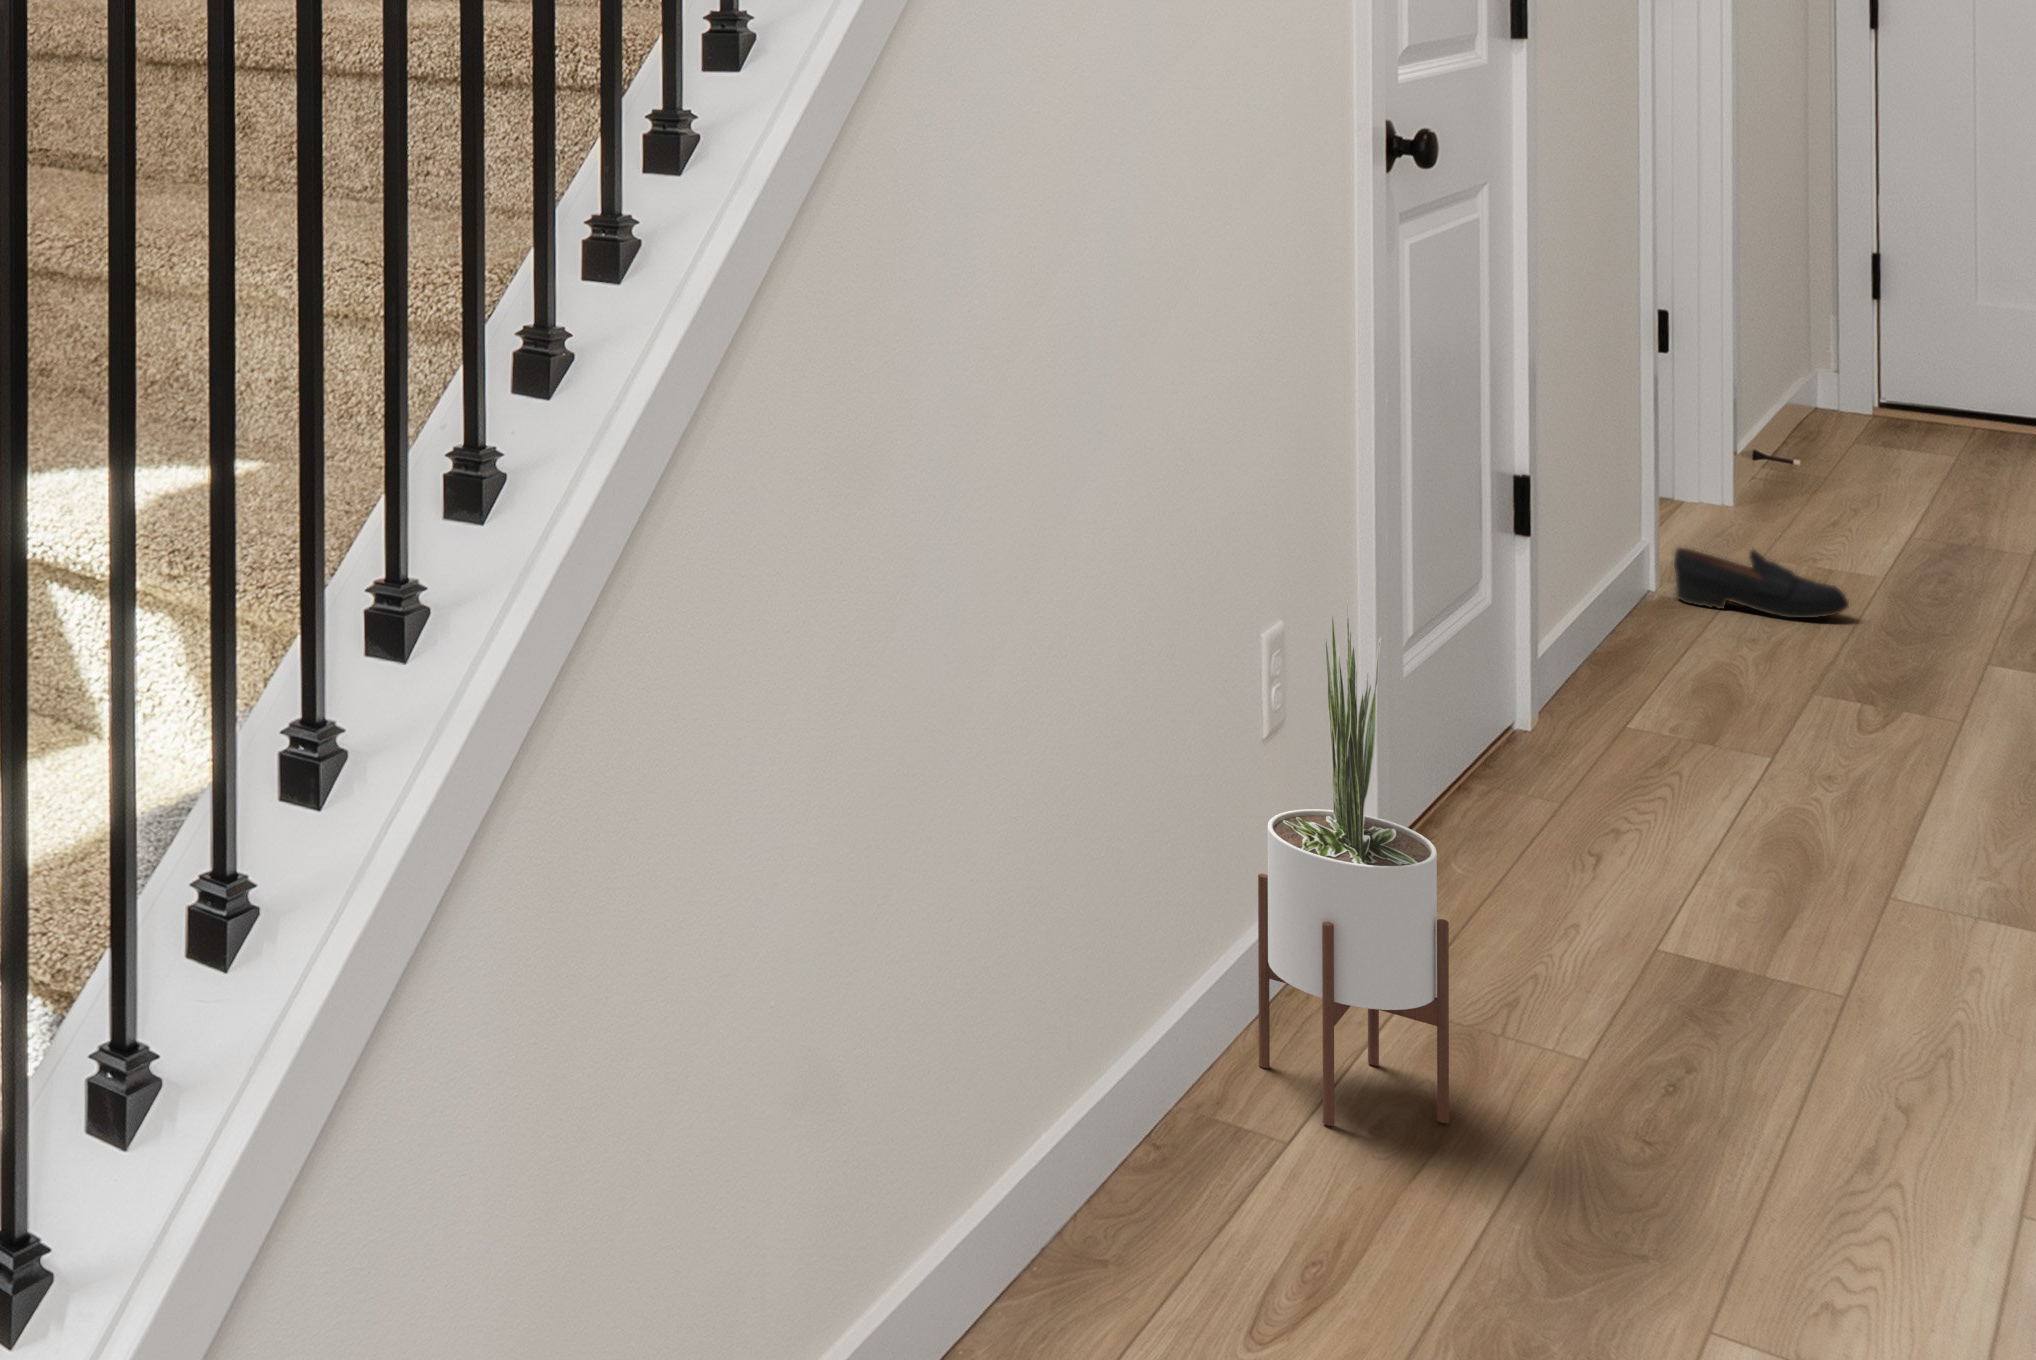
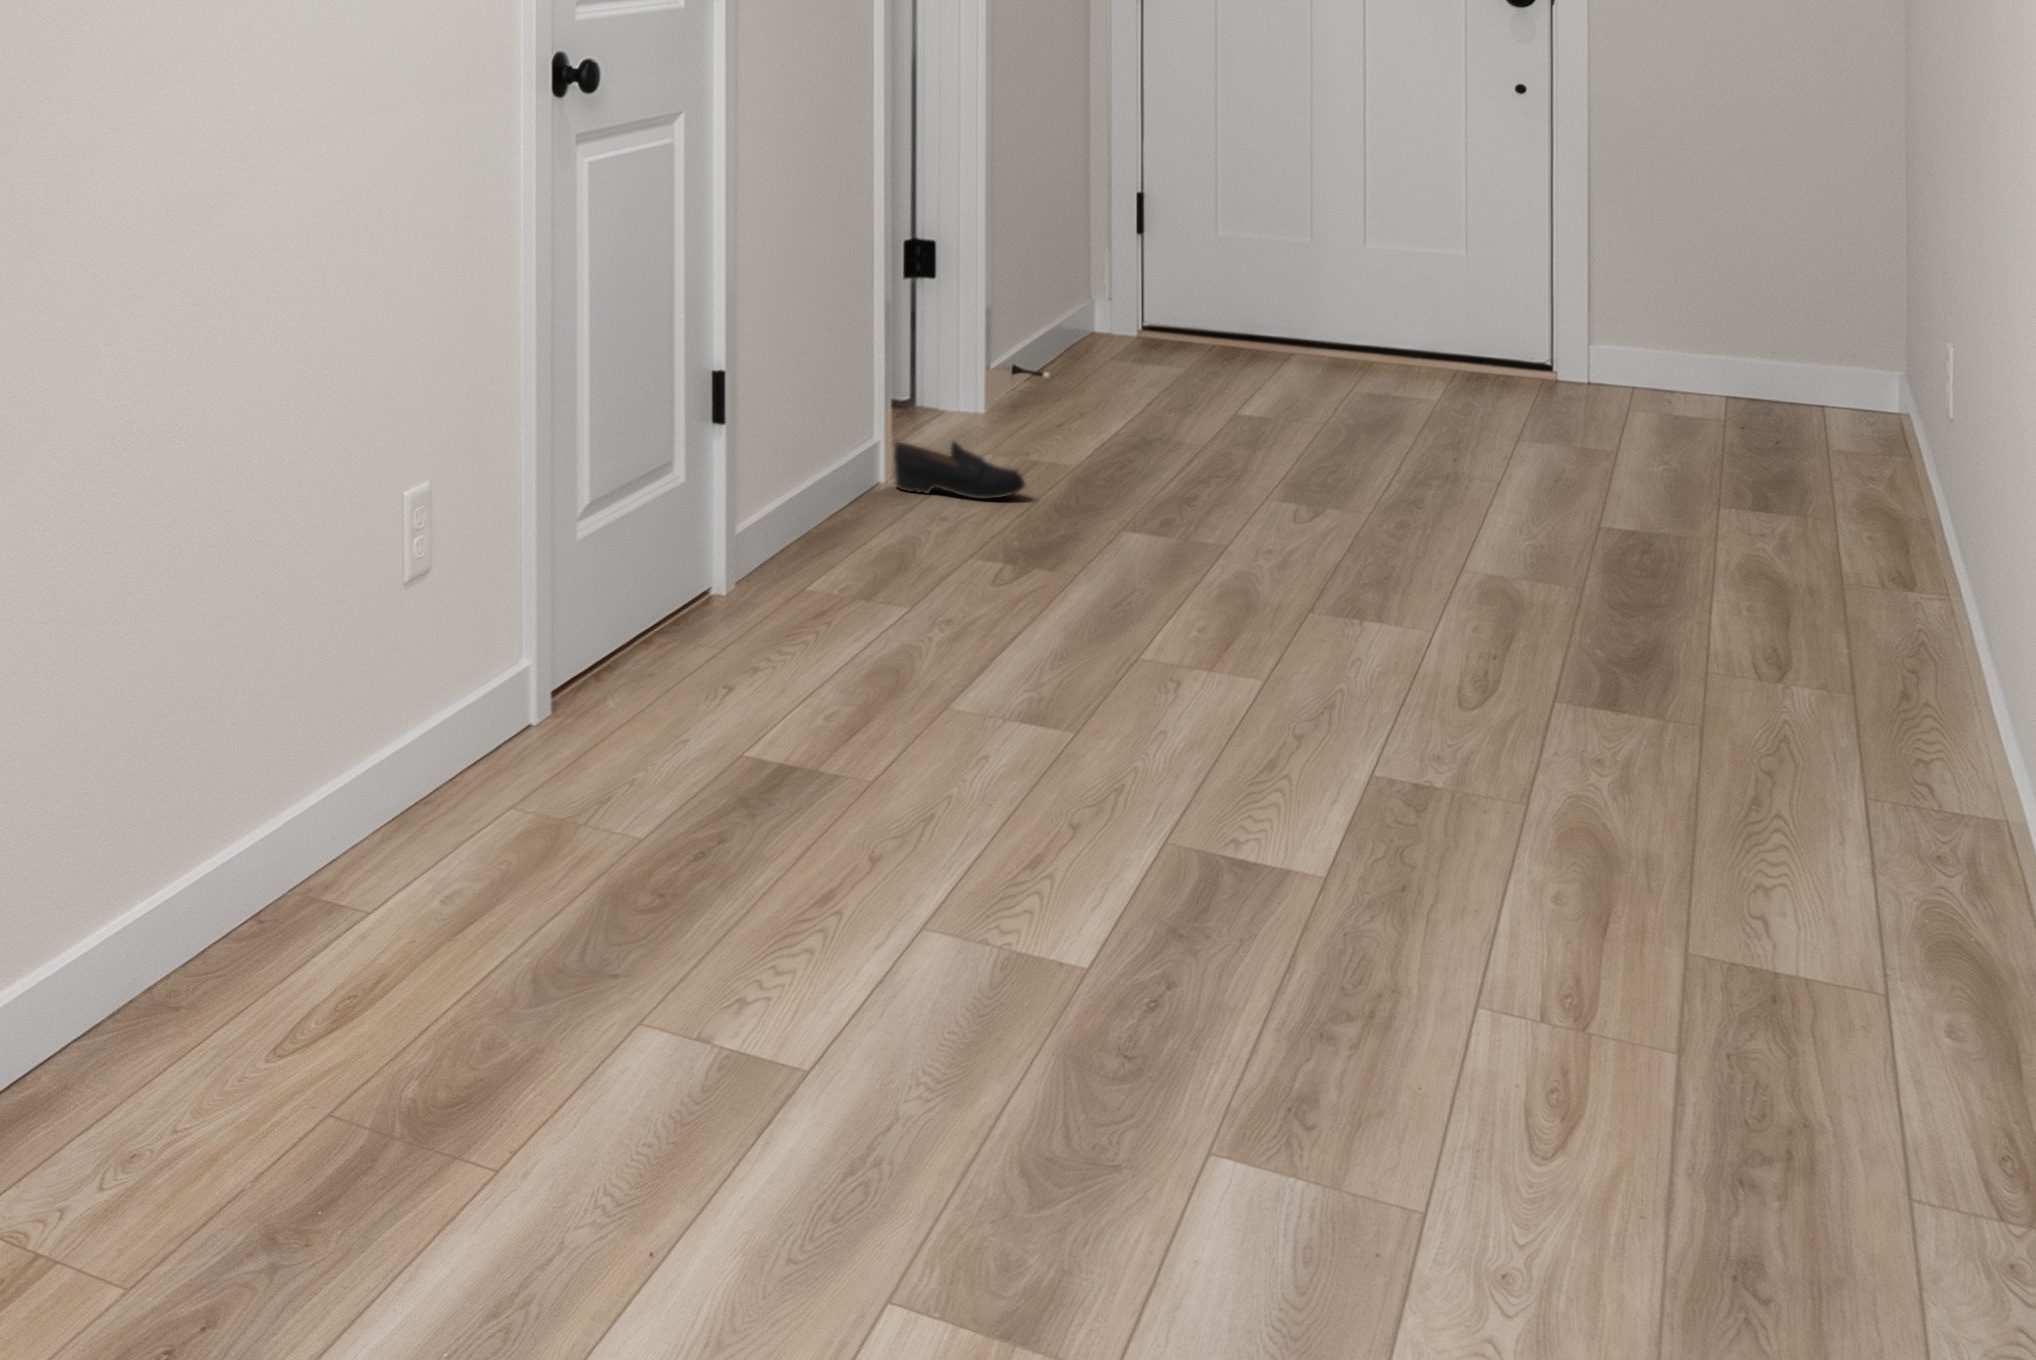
potted plant: present [1258,598,1449,1126] -> none [373,447,508,896]

